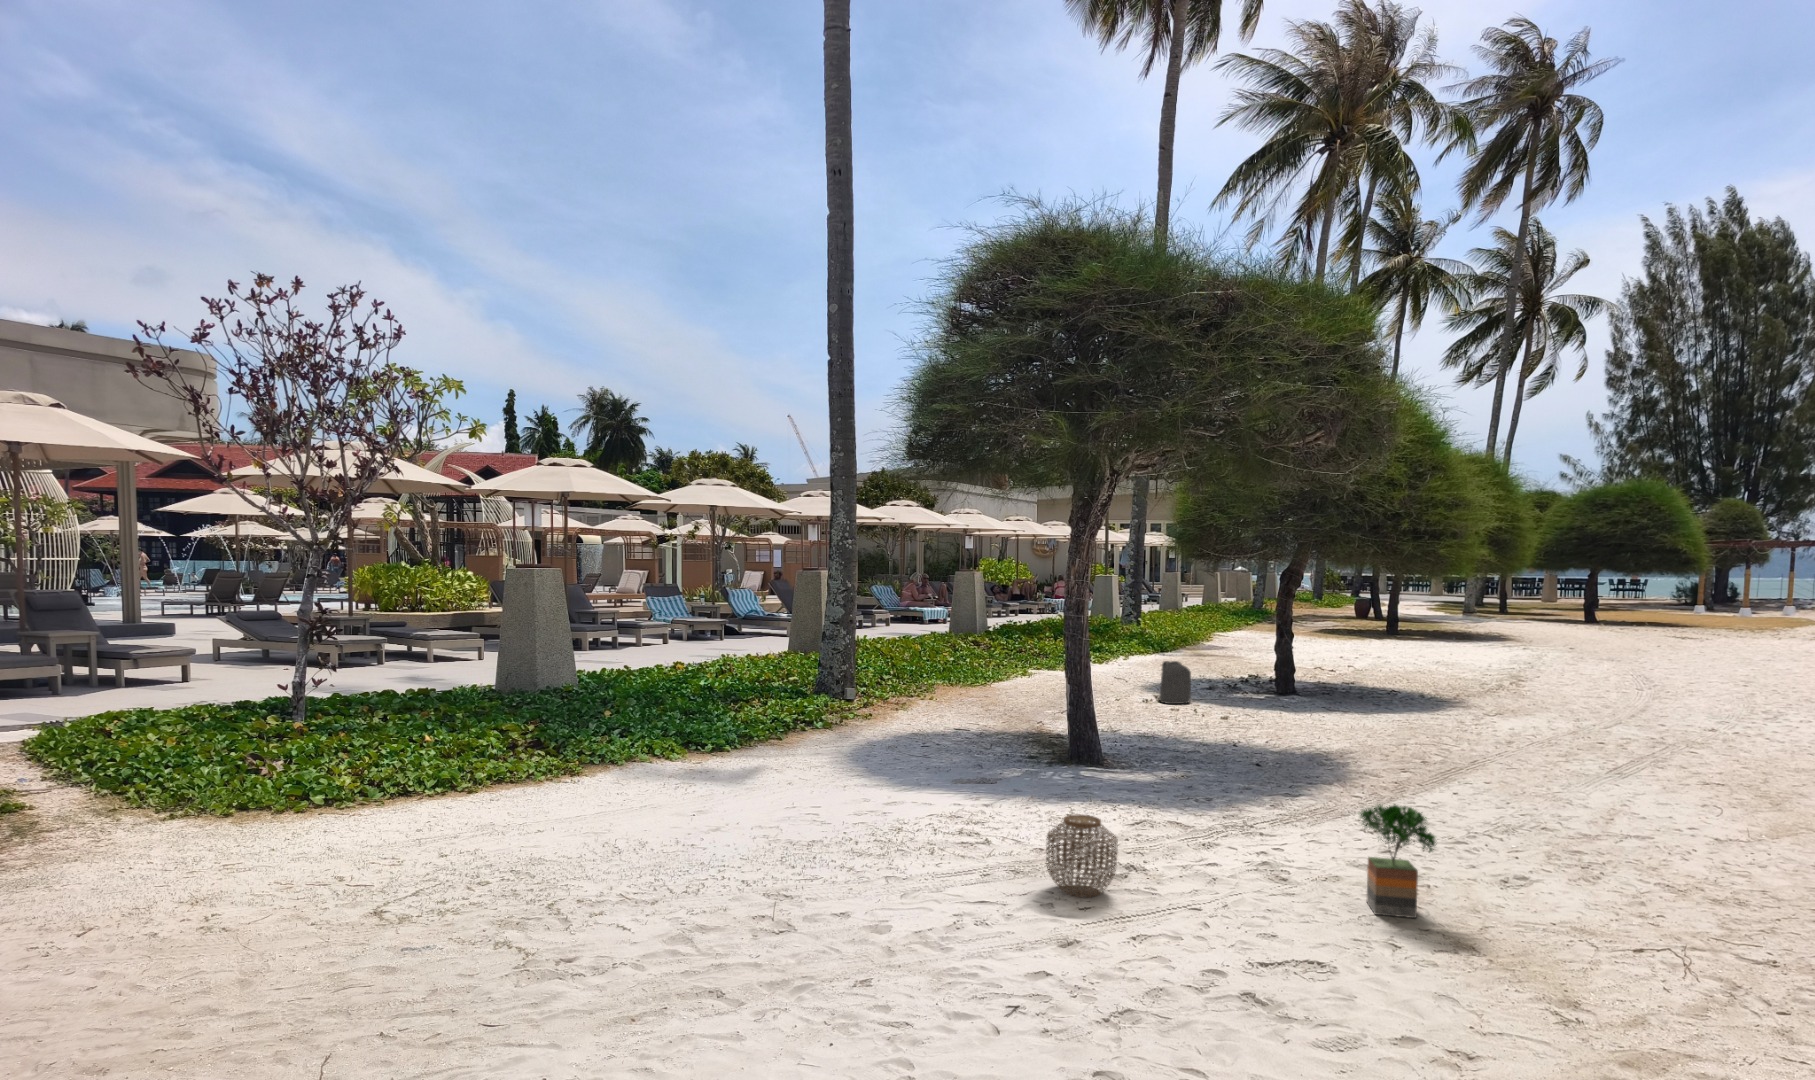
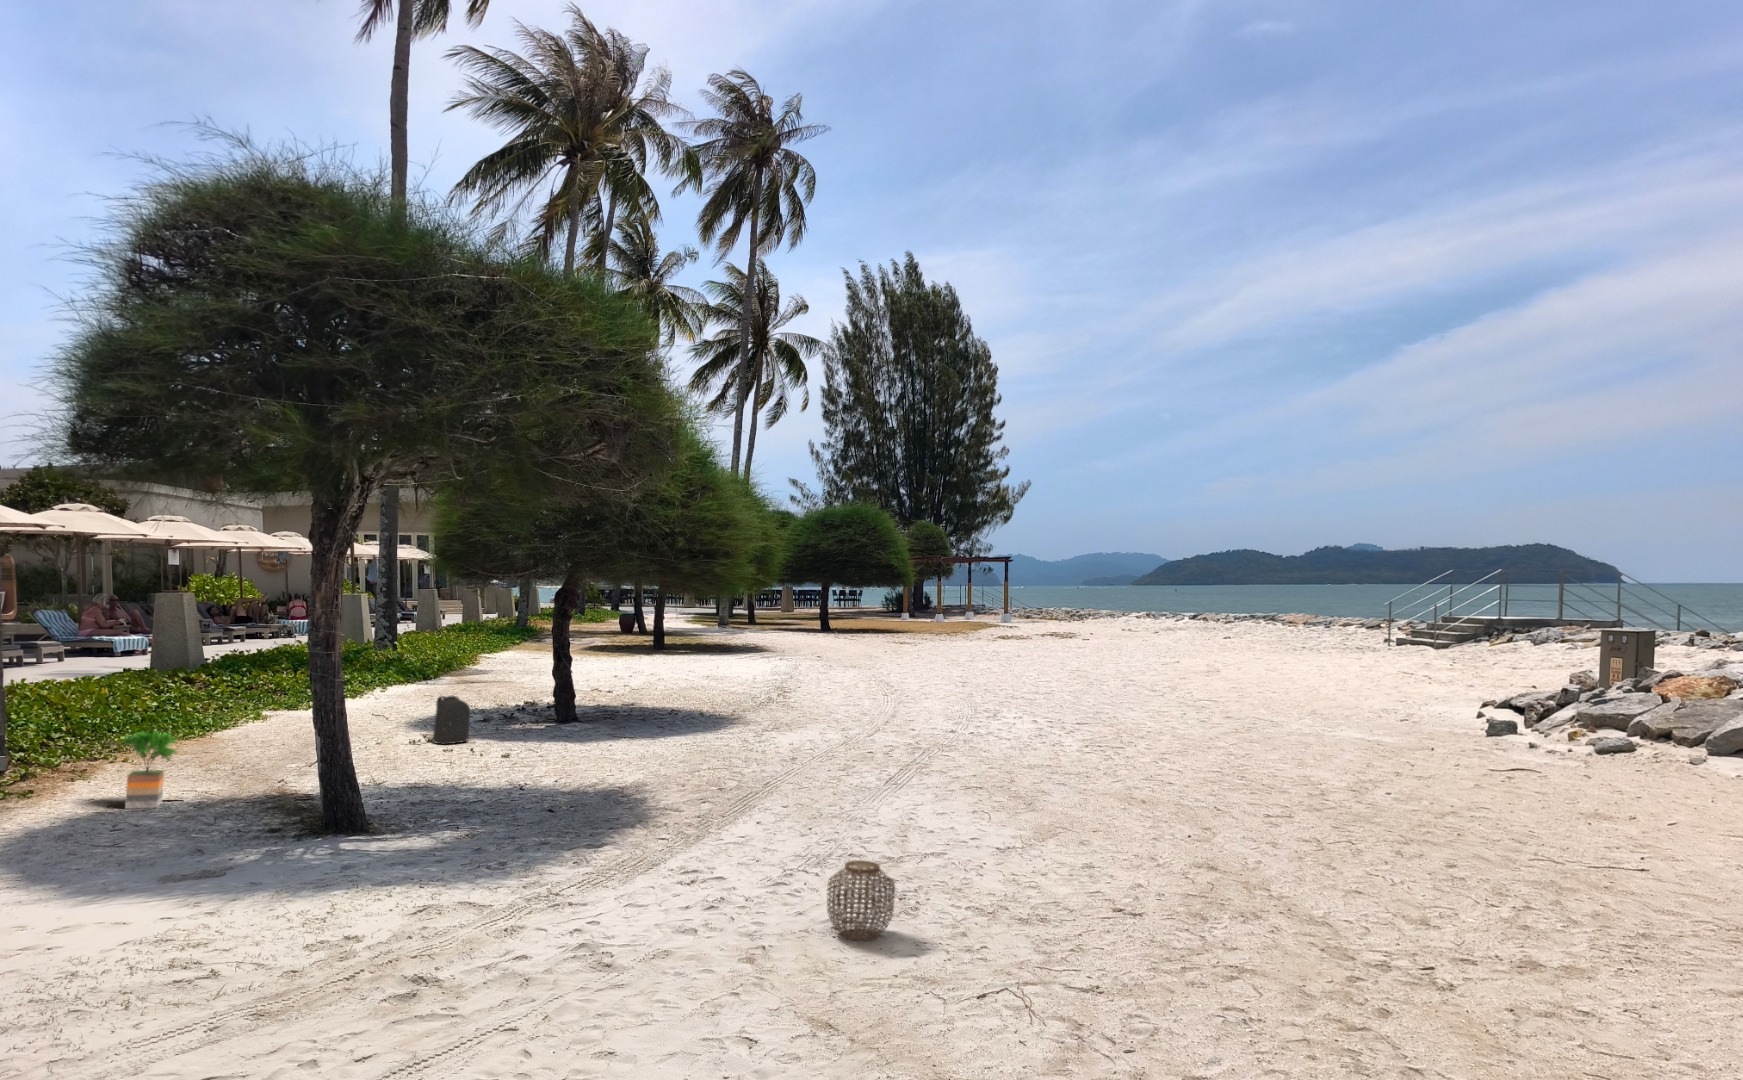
potted tree: present [1360,804,1436,918] -> present [124,732,177,809]
woven basket: present [1046,814,1118,897] -> present [827,860,895,941]

